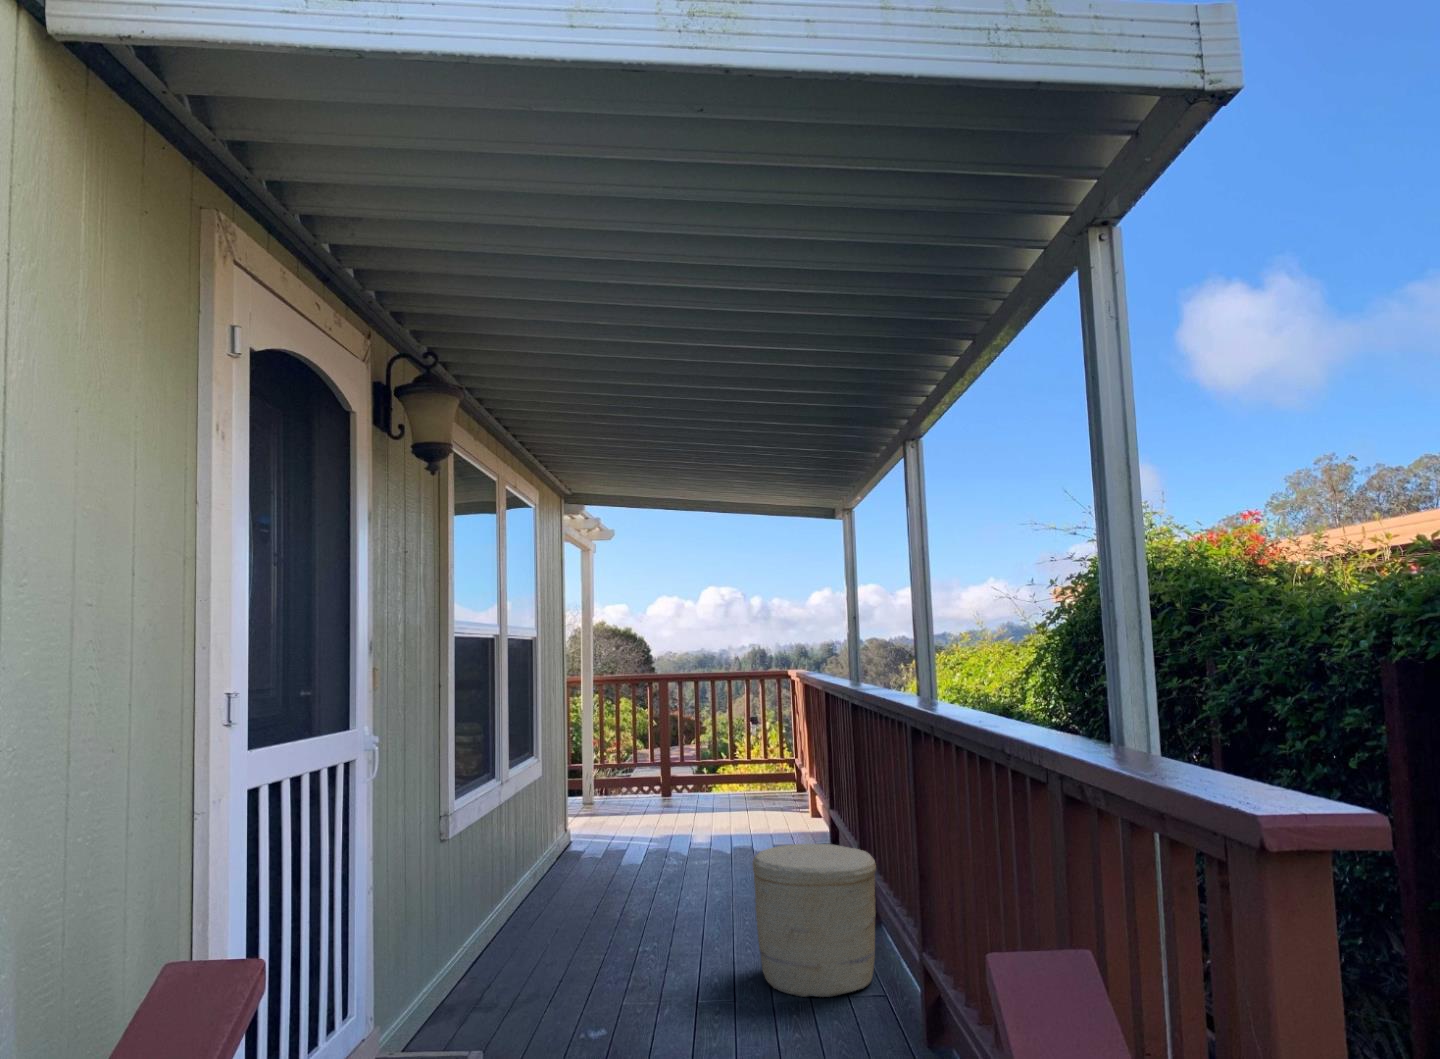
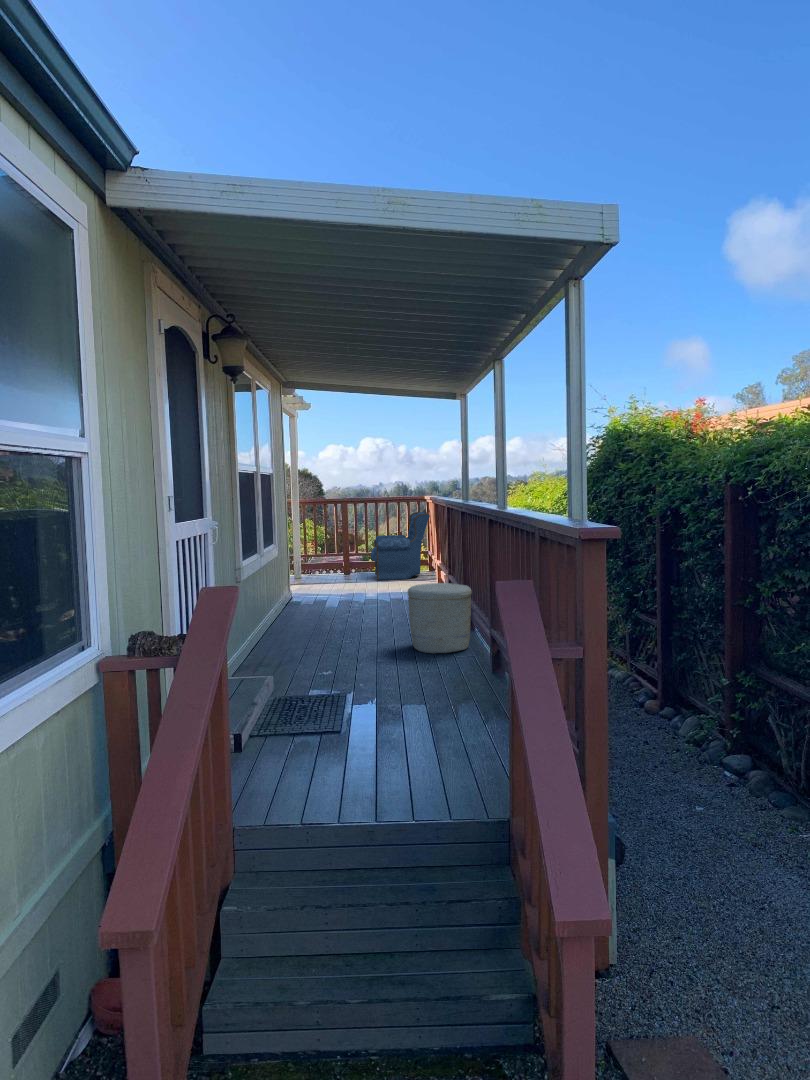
armchair: none [706,692,798,808] -> present [371,509,430,581]

